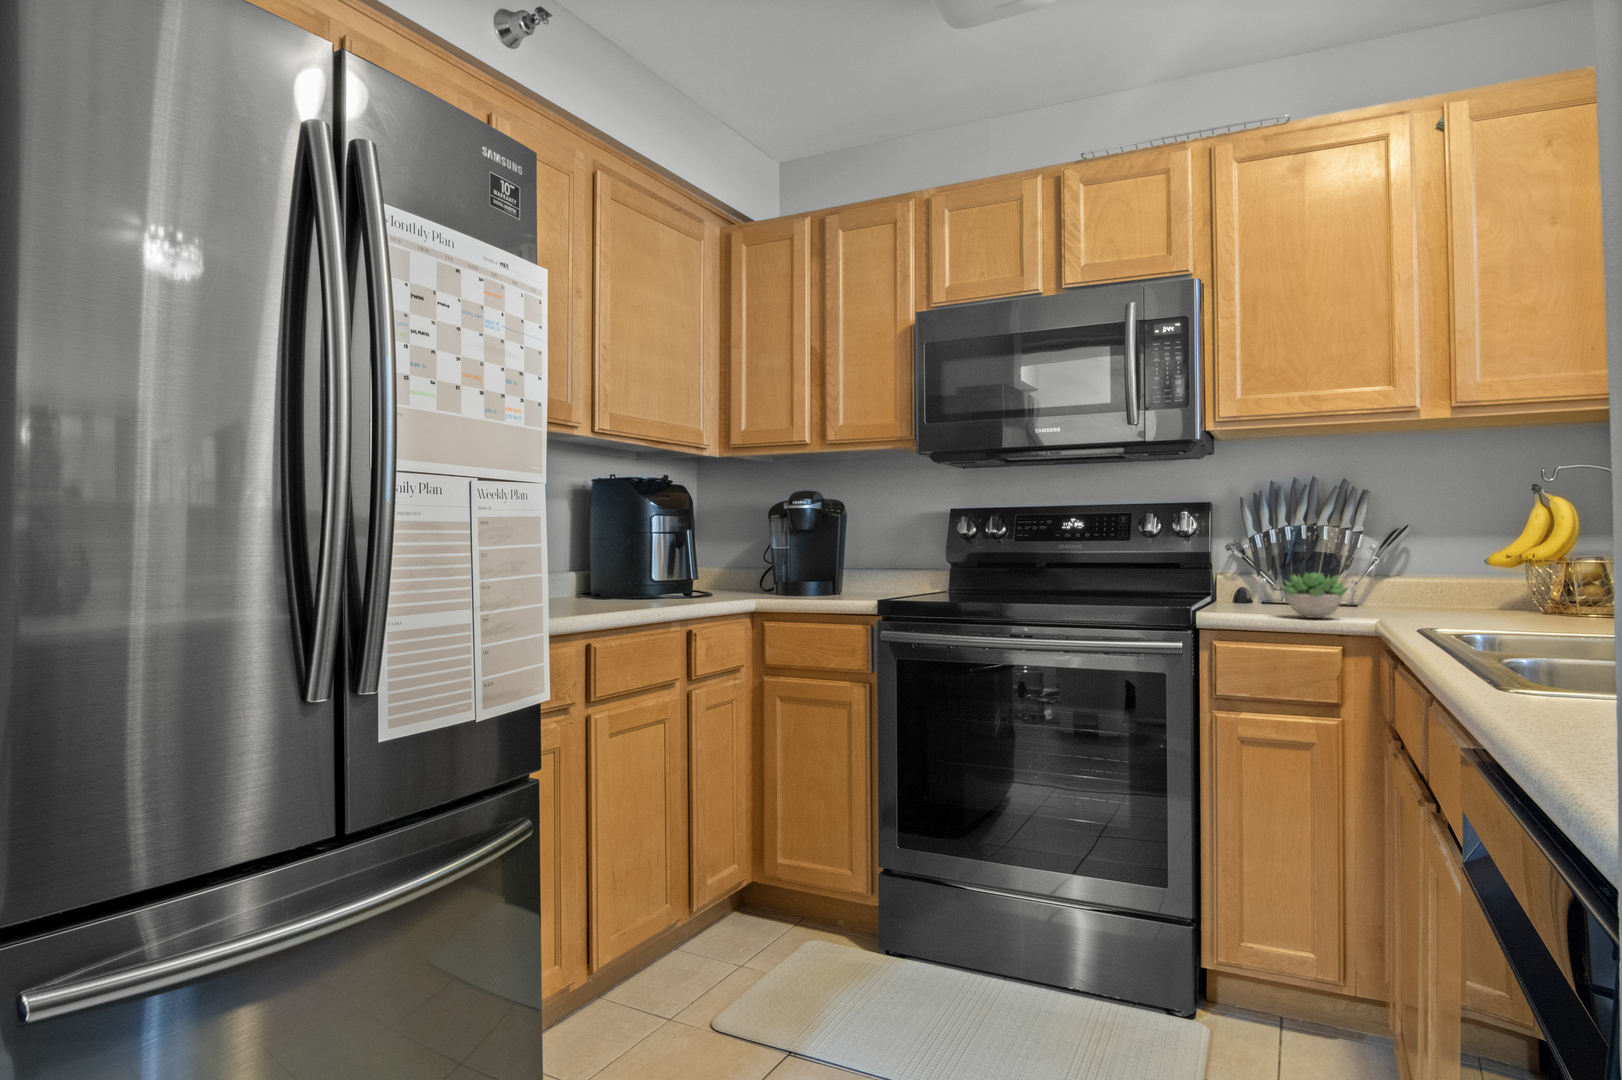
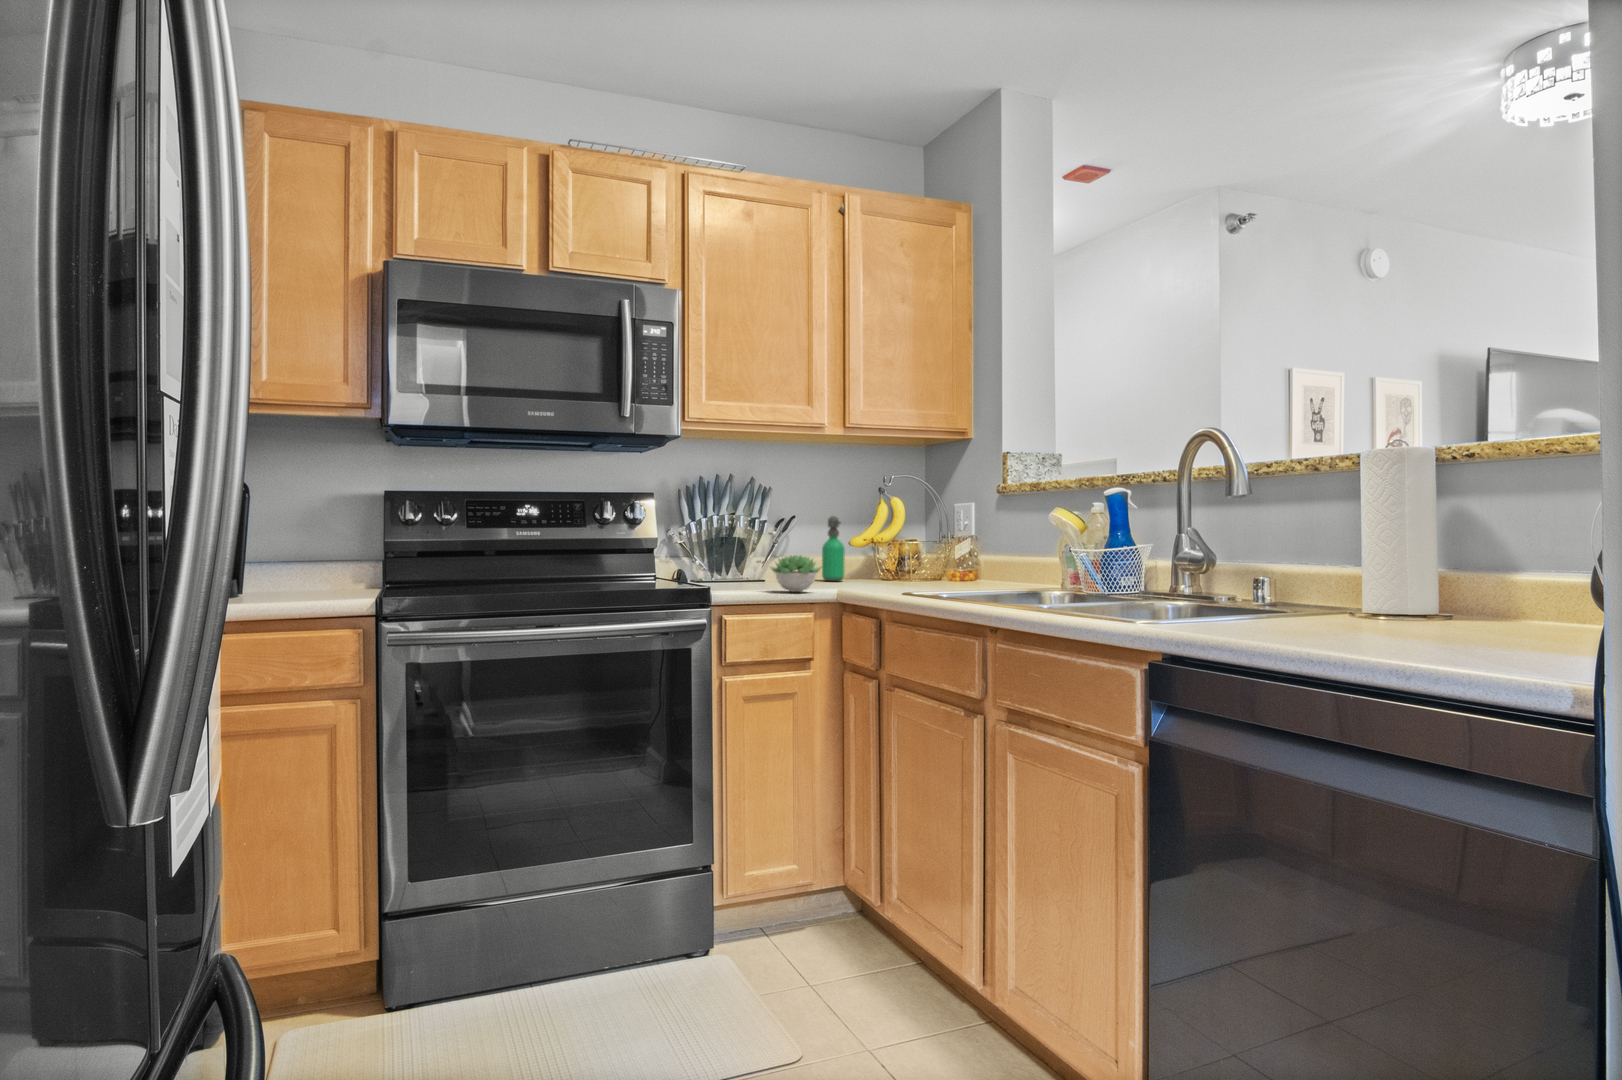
soap dispenser: none [1449,523,1485,609] -> present [822,516,845,581]

